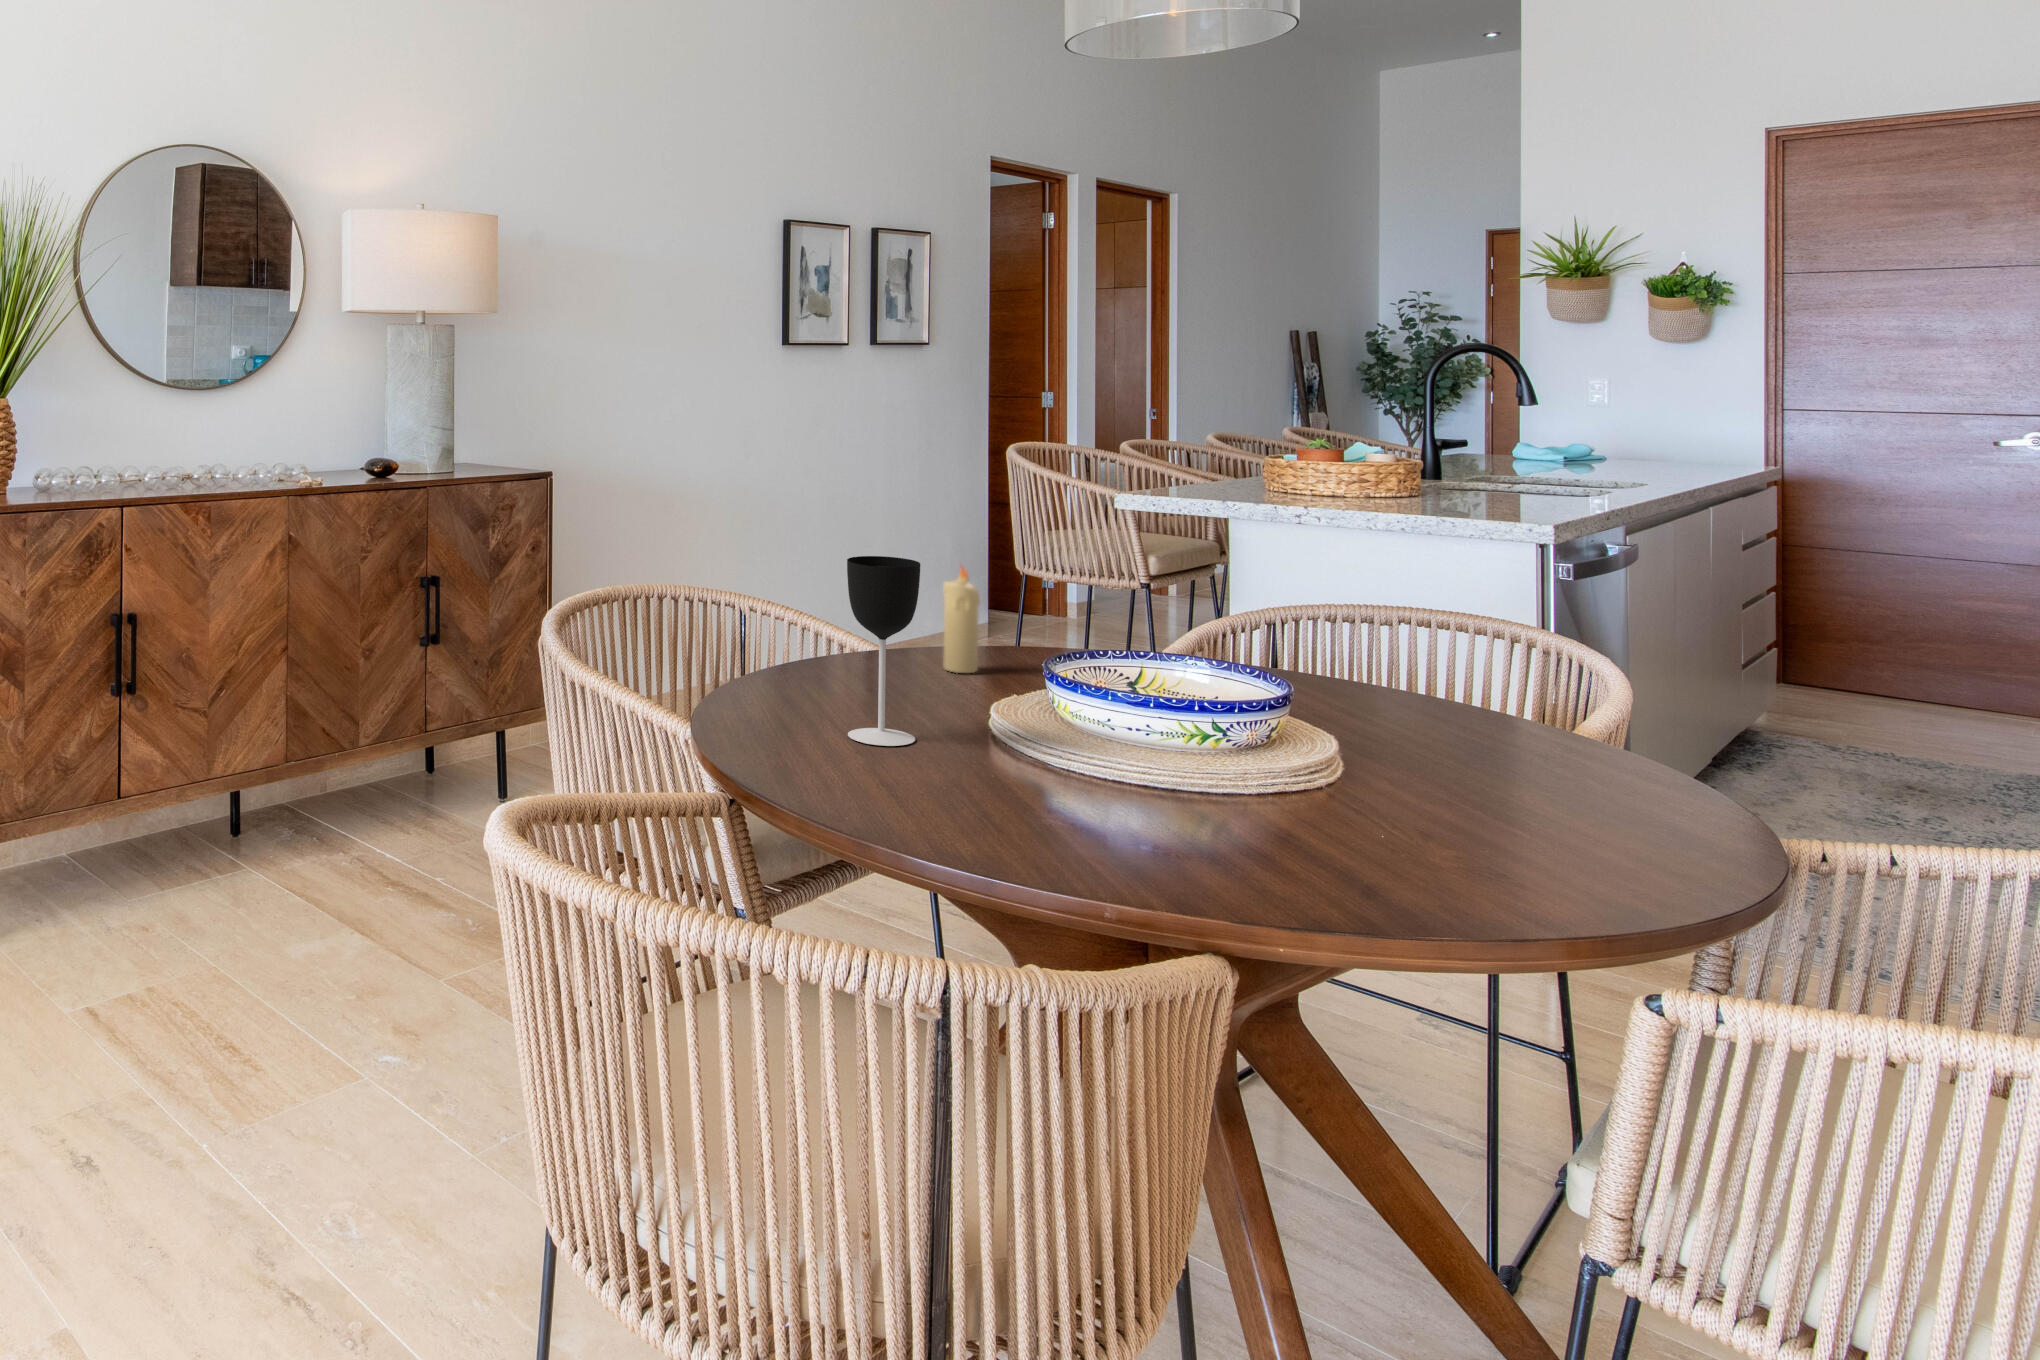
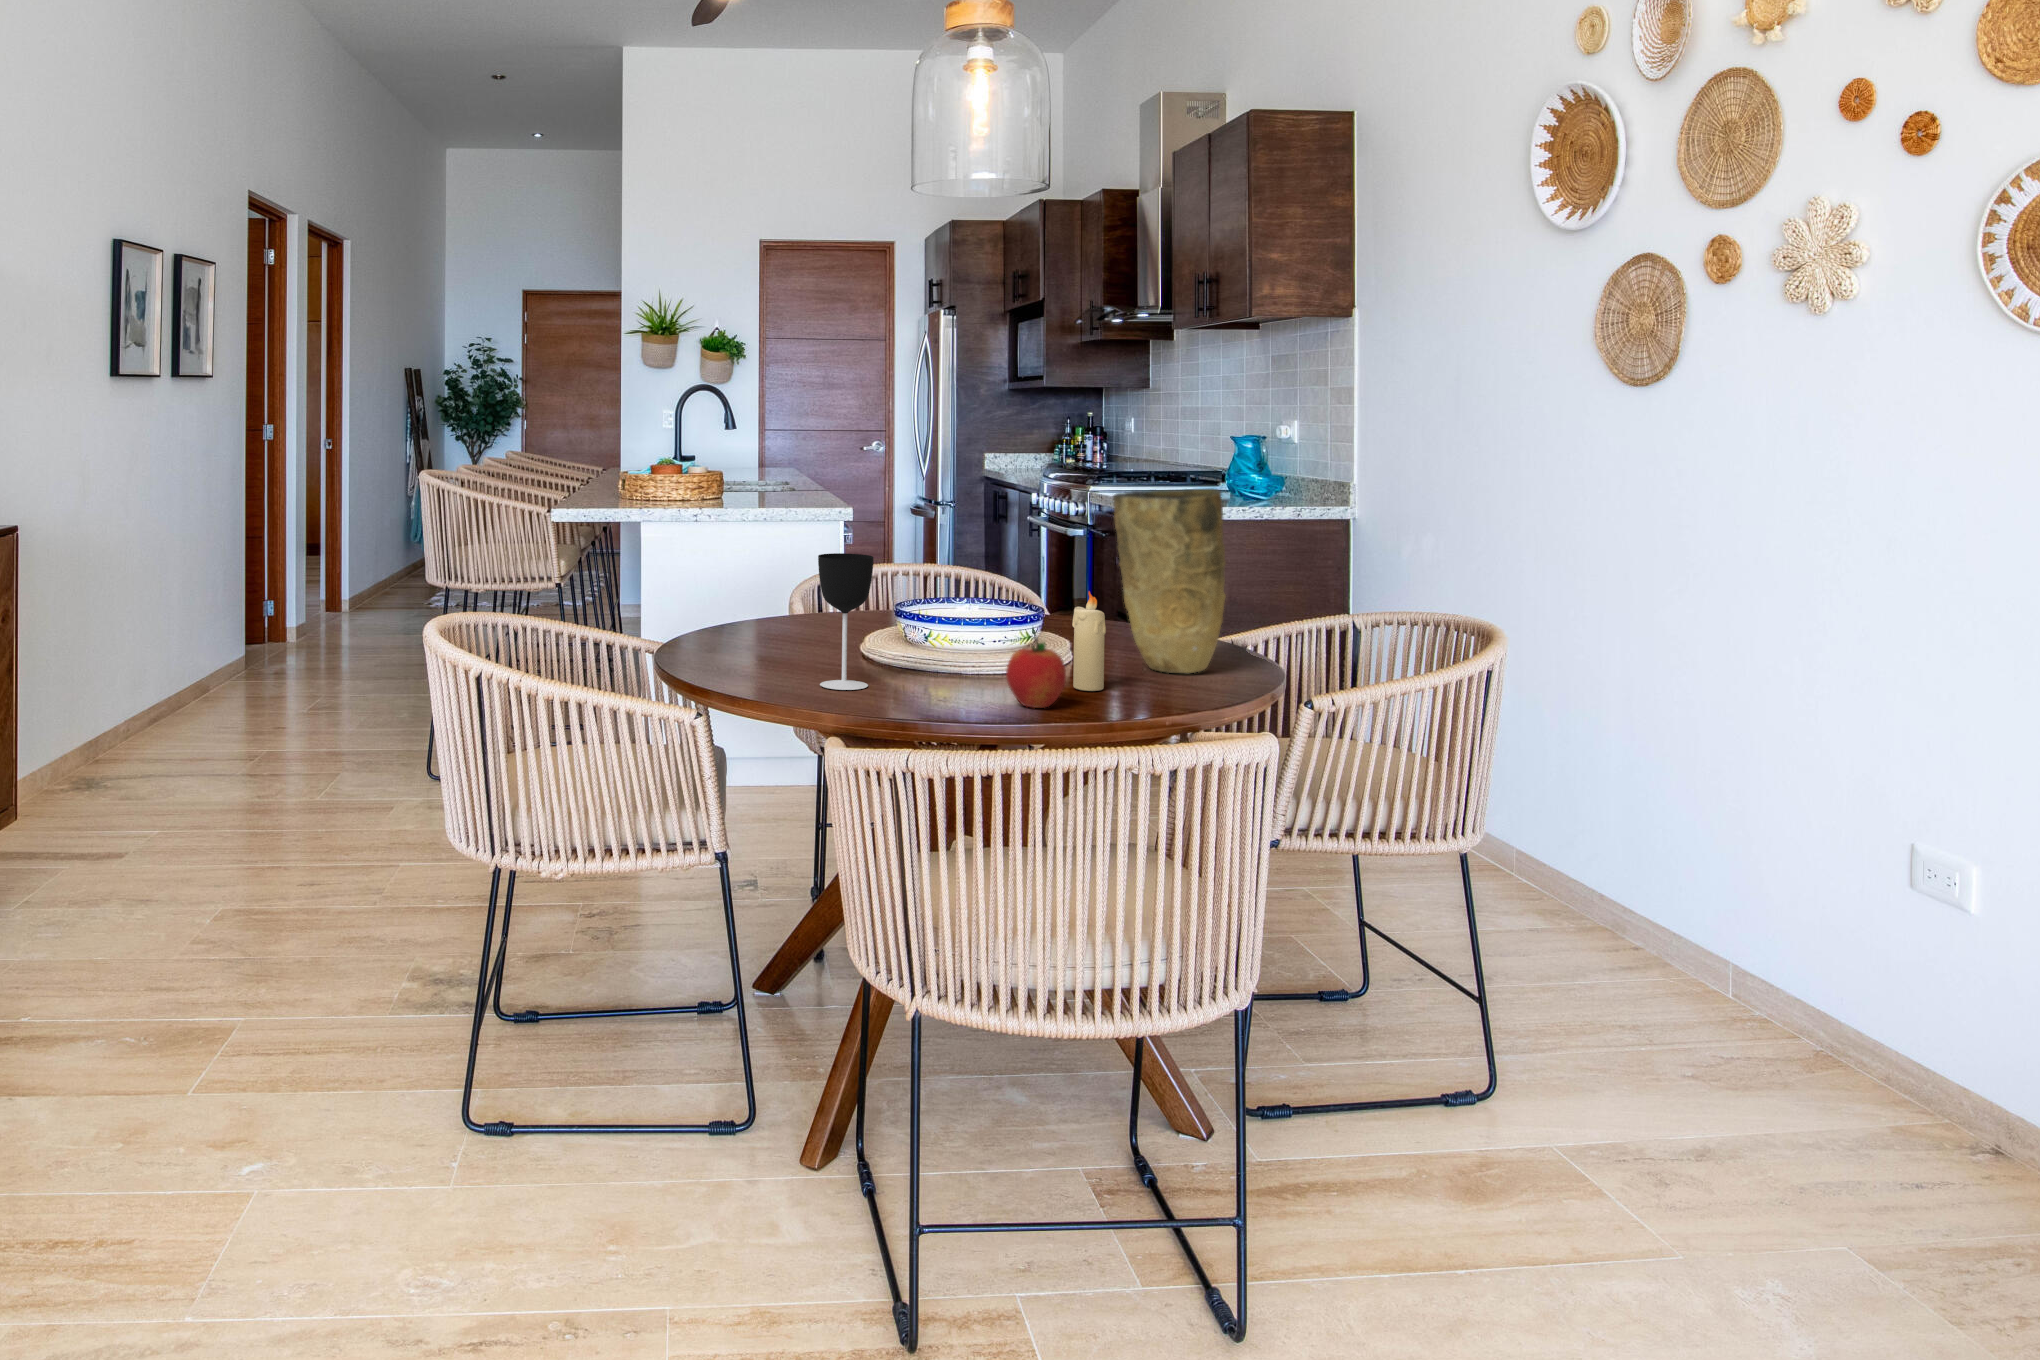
vase: none [1357,509,1592,858] -> present [1113,489,1226,673]
candle: present [943,567,980,673] -> present [1072,592,1106,691]
apple: none [973,715,1074,829] -> present [1006,638,1066,708]

